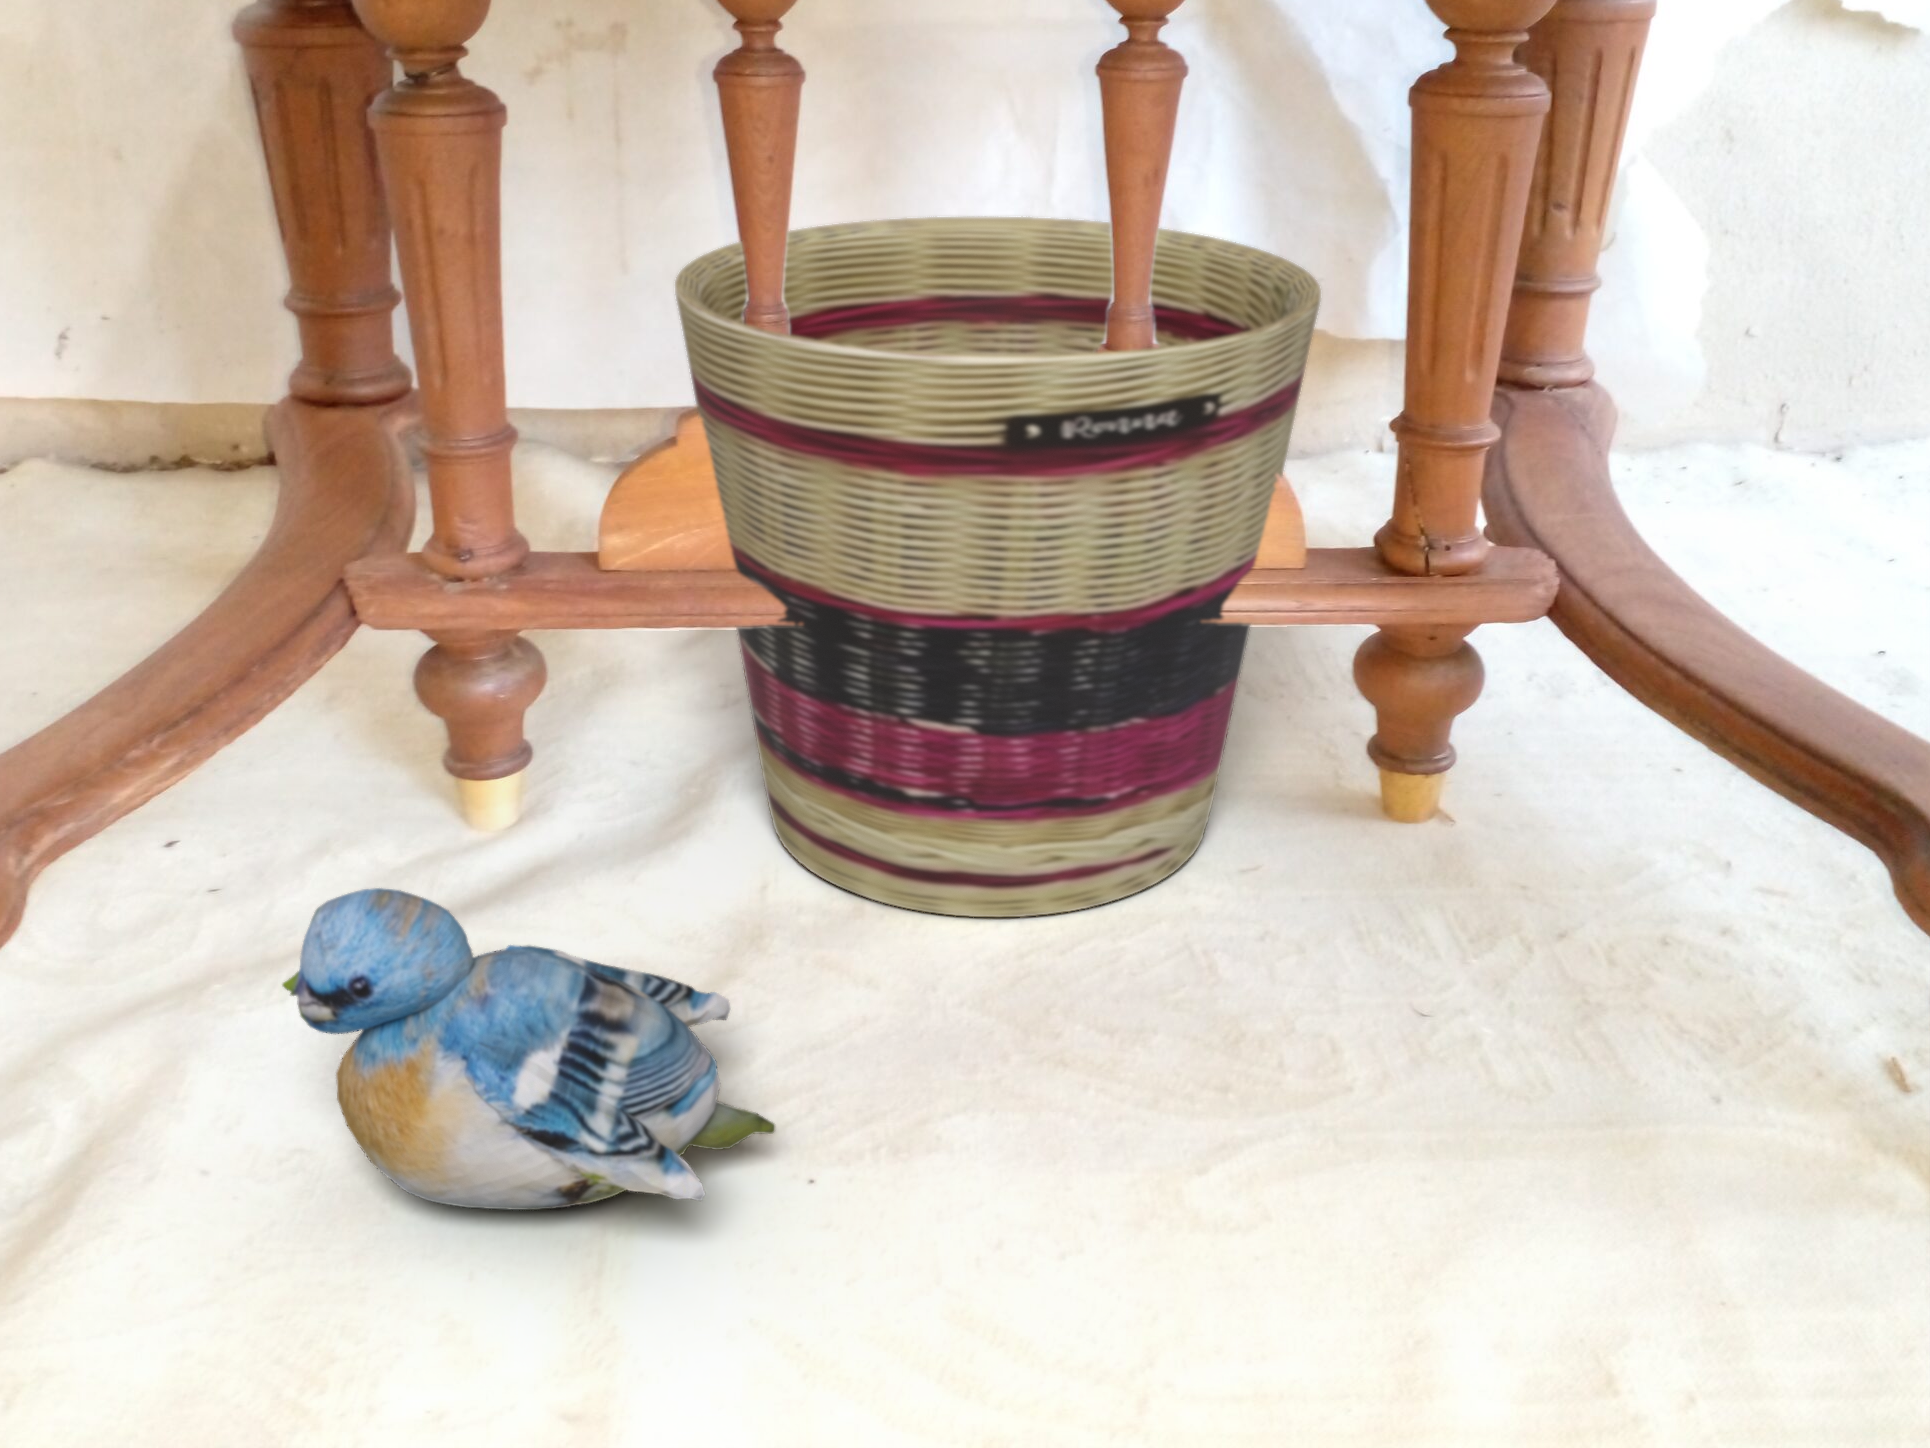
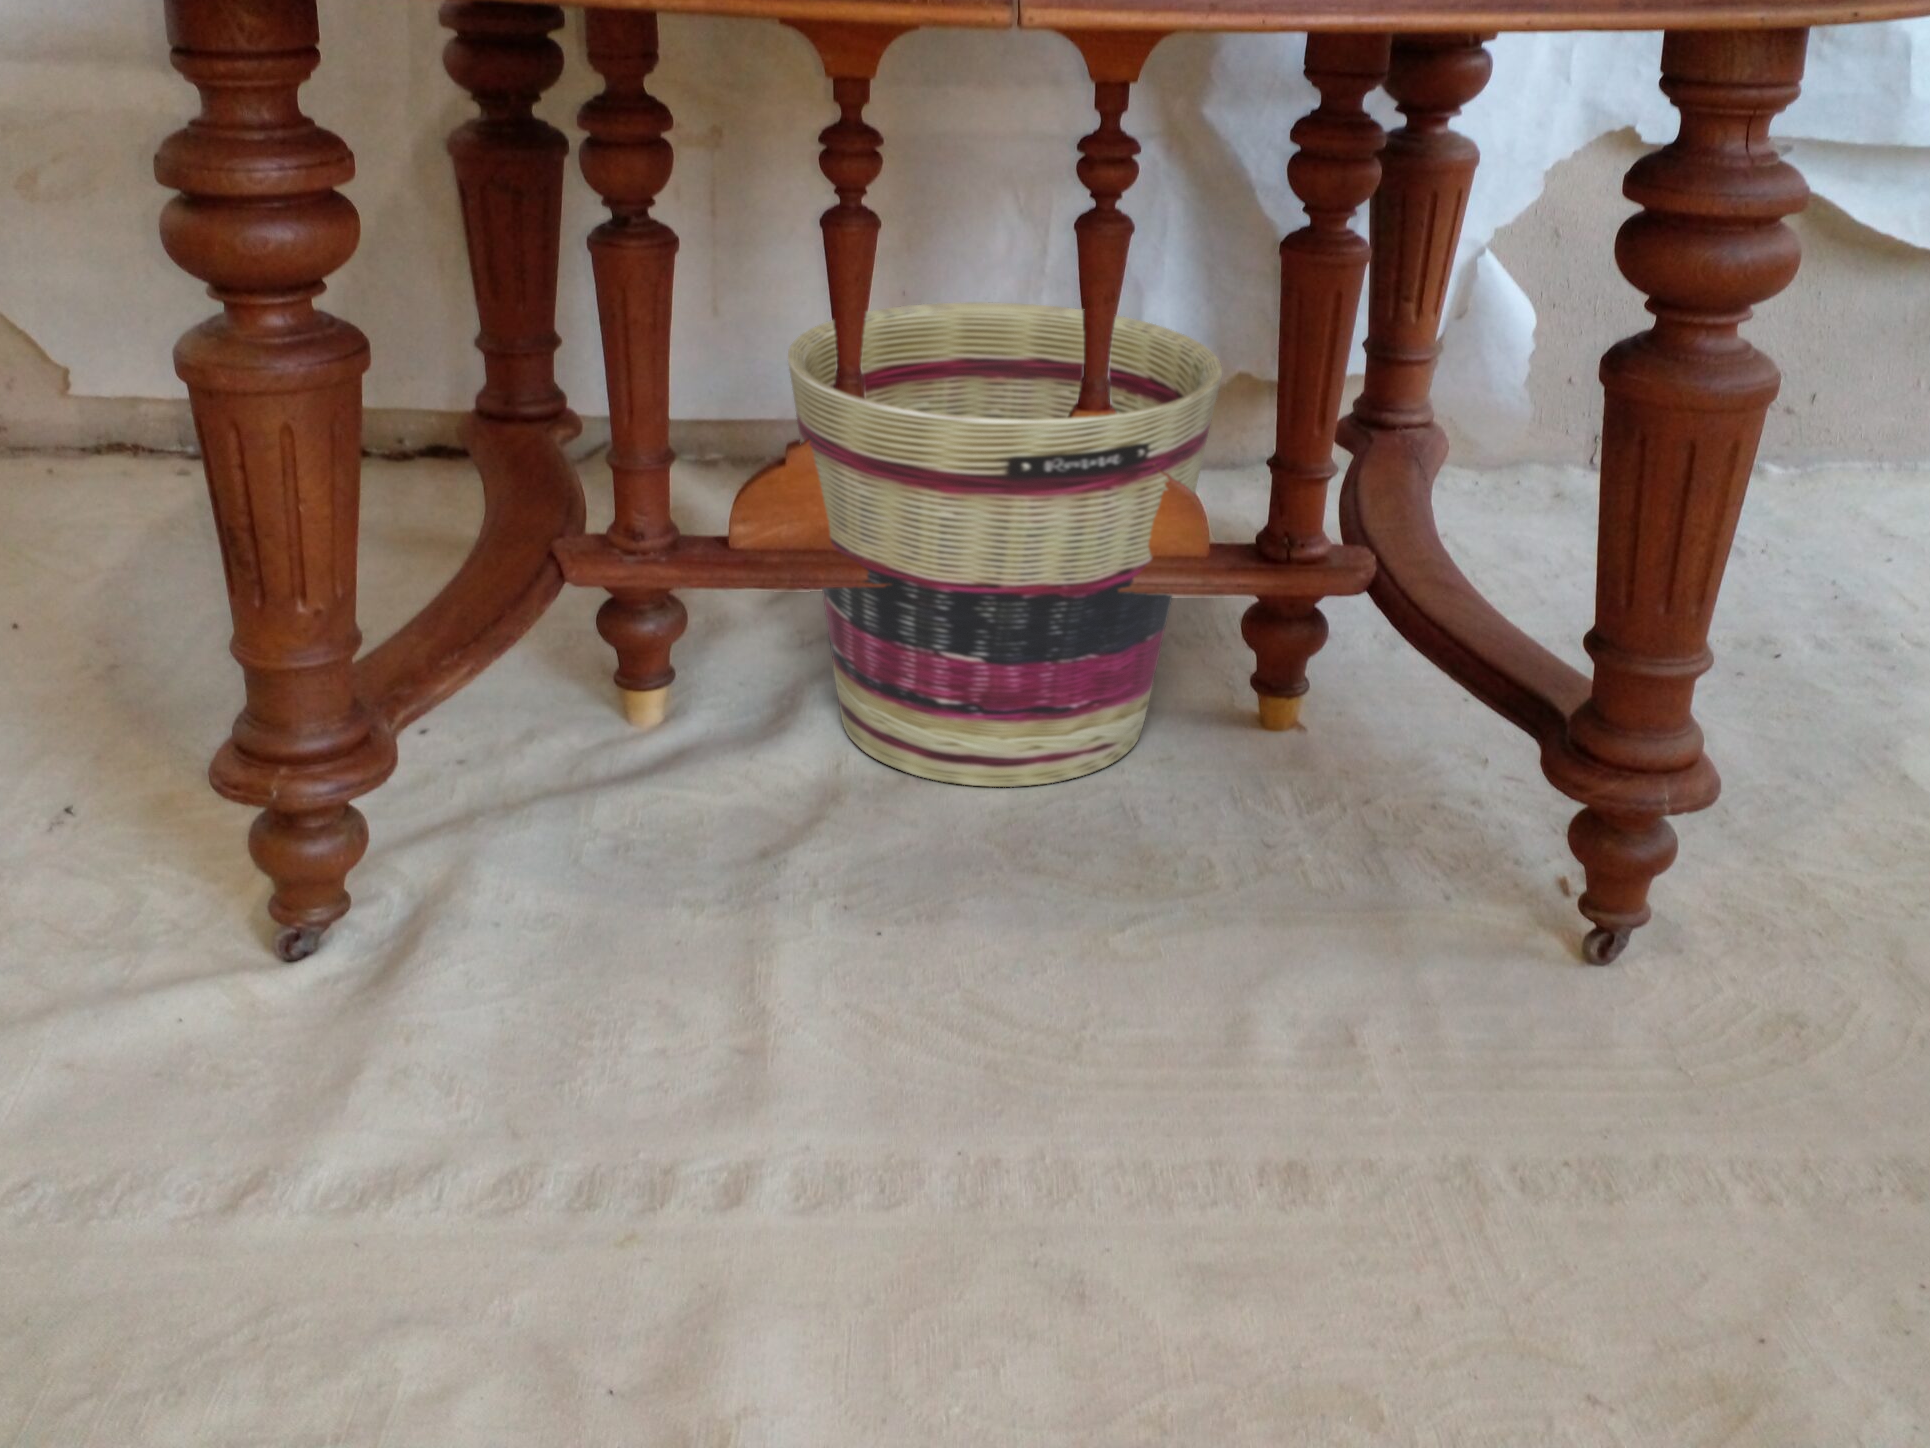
plush toy: present [283,888,775,1210] -> none [556,746,856,944]

